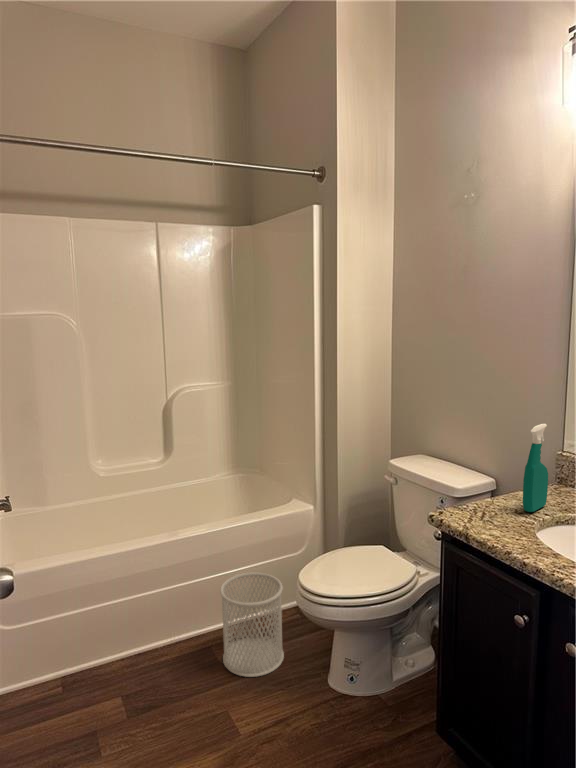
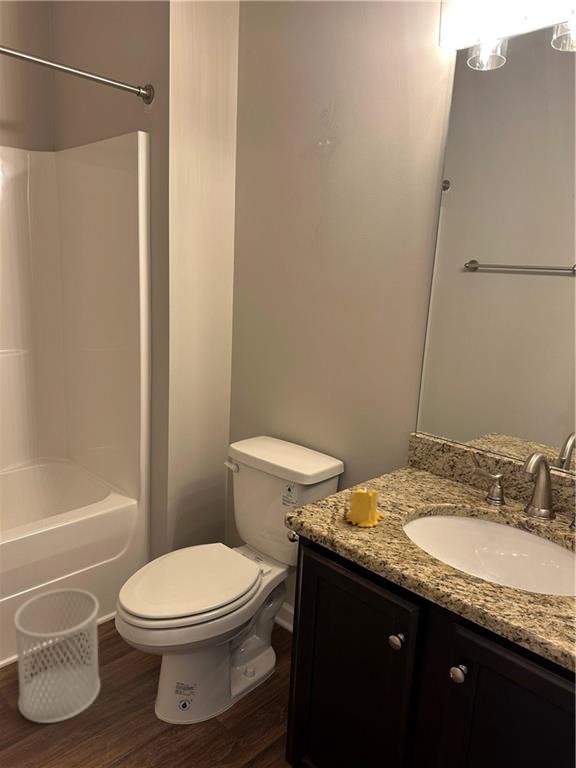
spray bottle: present [523,424,548,512] -> none [386,406,413,505]
candle: none [482,491,518,527] -> present [346,488,384,527]

